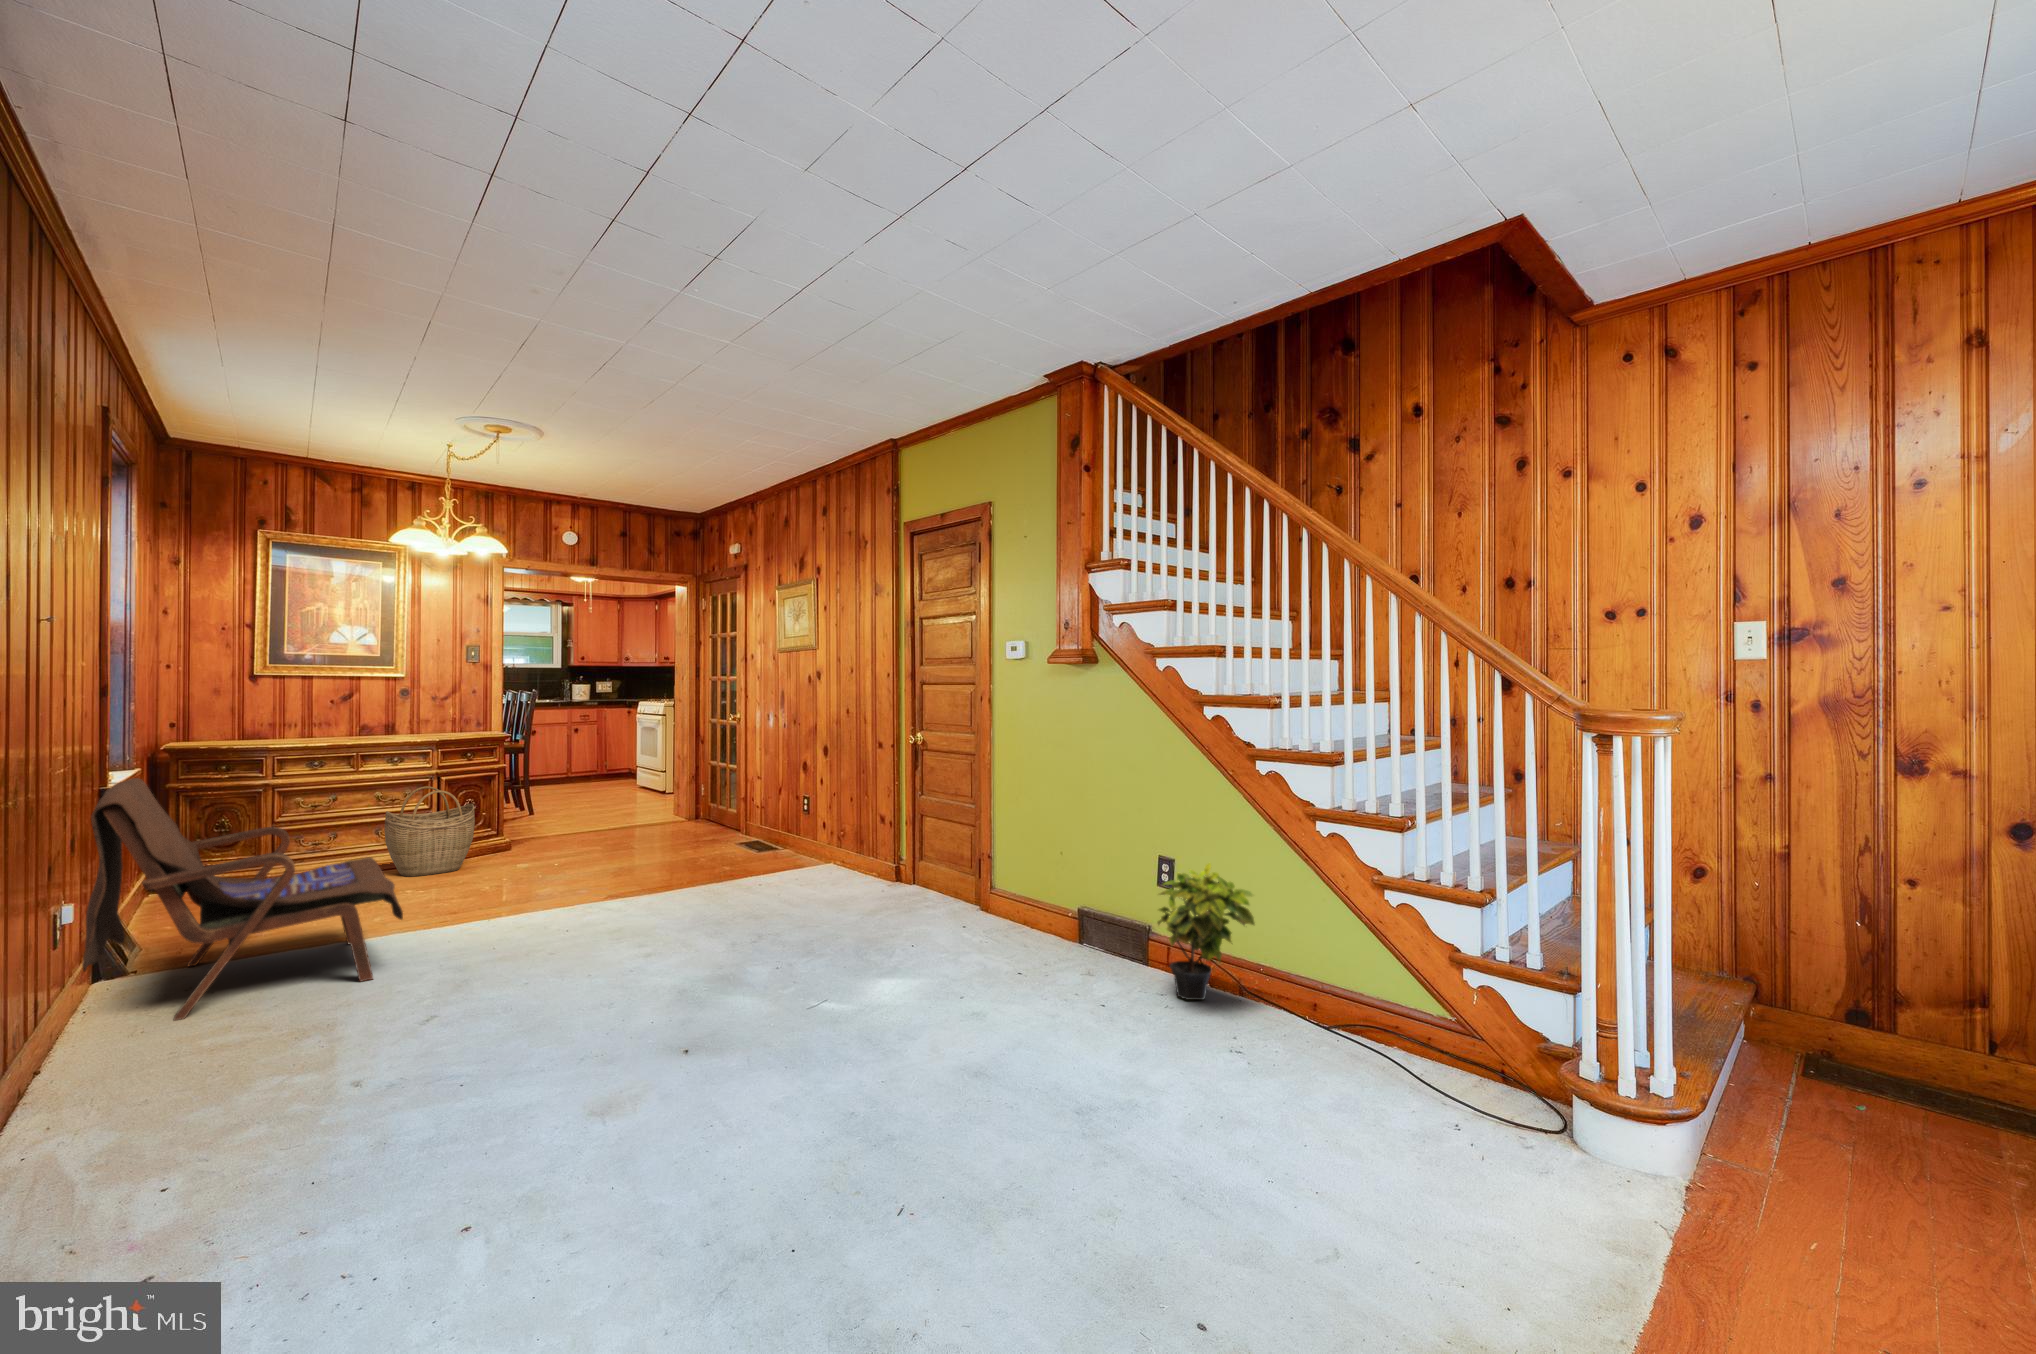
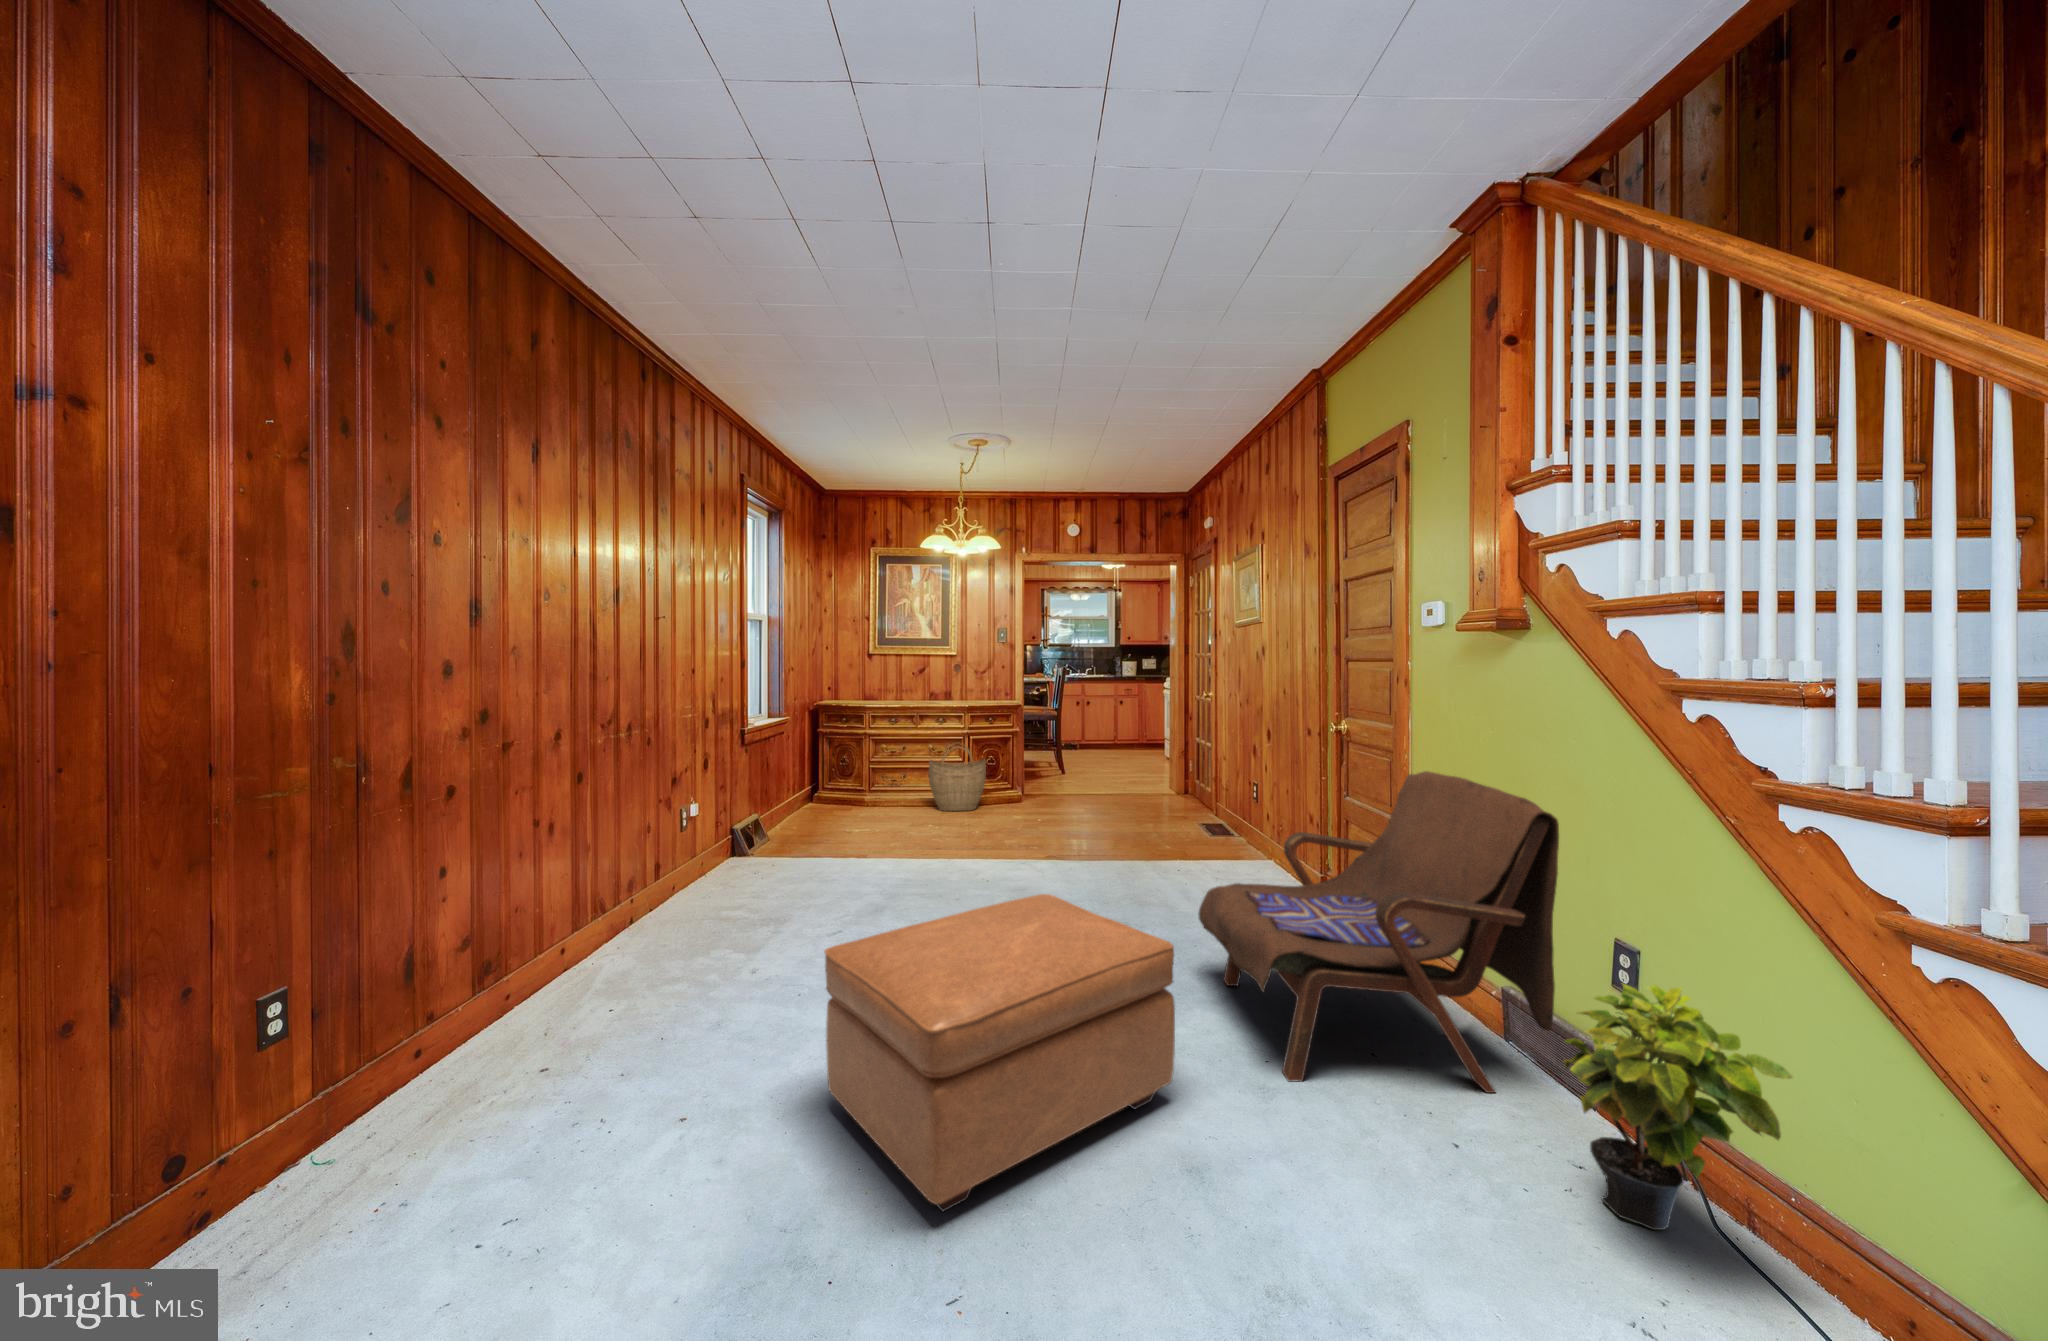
armchair: present [82,778,403,1020] -> present [1199,771,1559,1093]
ottoman: none [660,894,936,1135] -> present [824,894,1175,1211]

